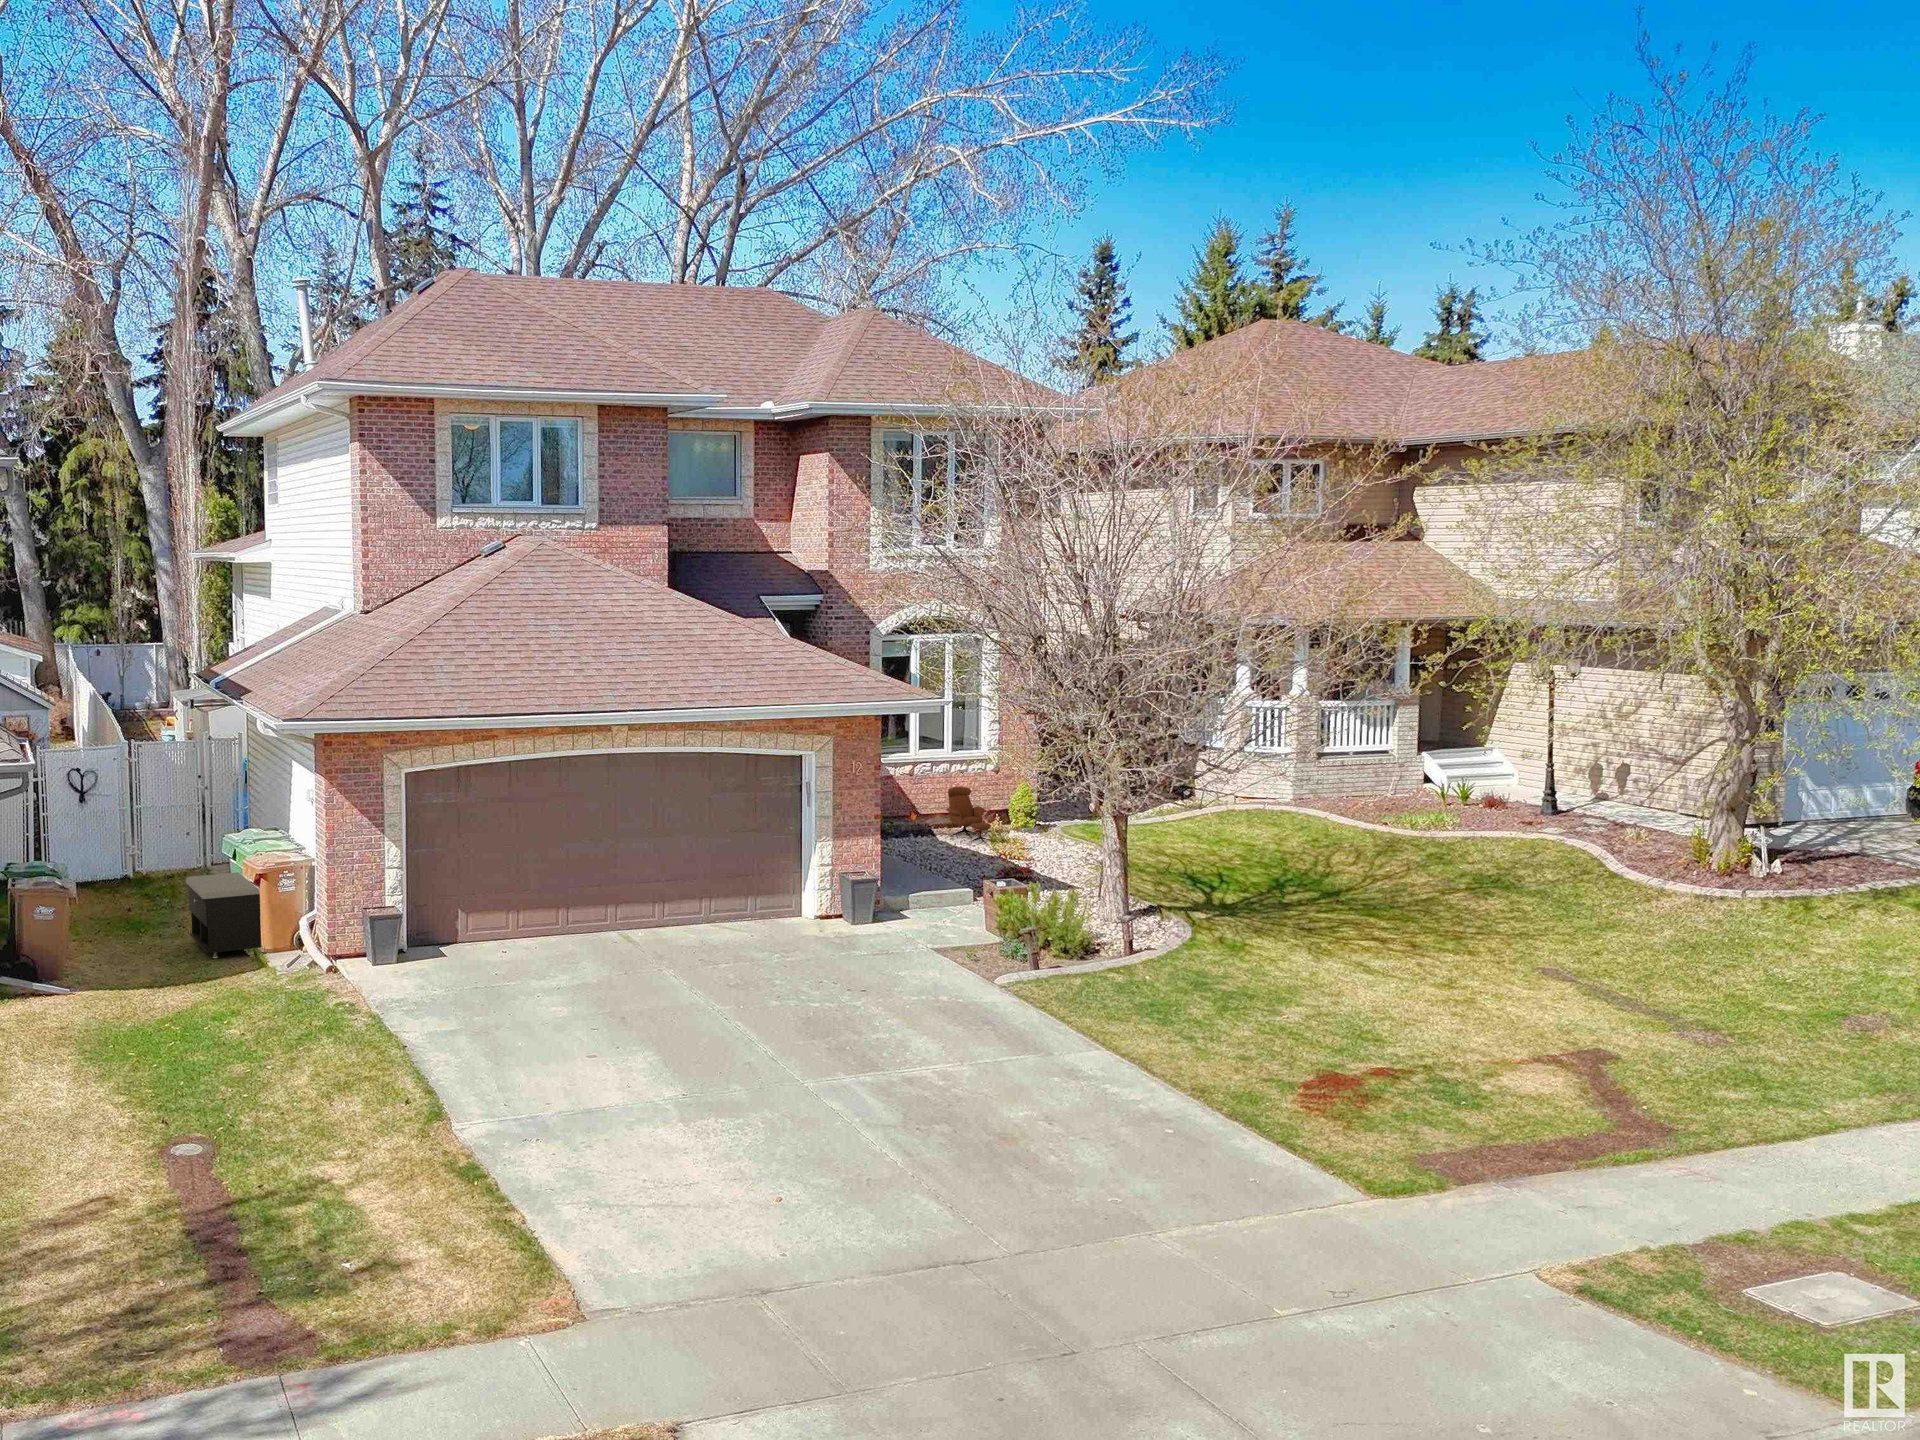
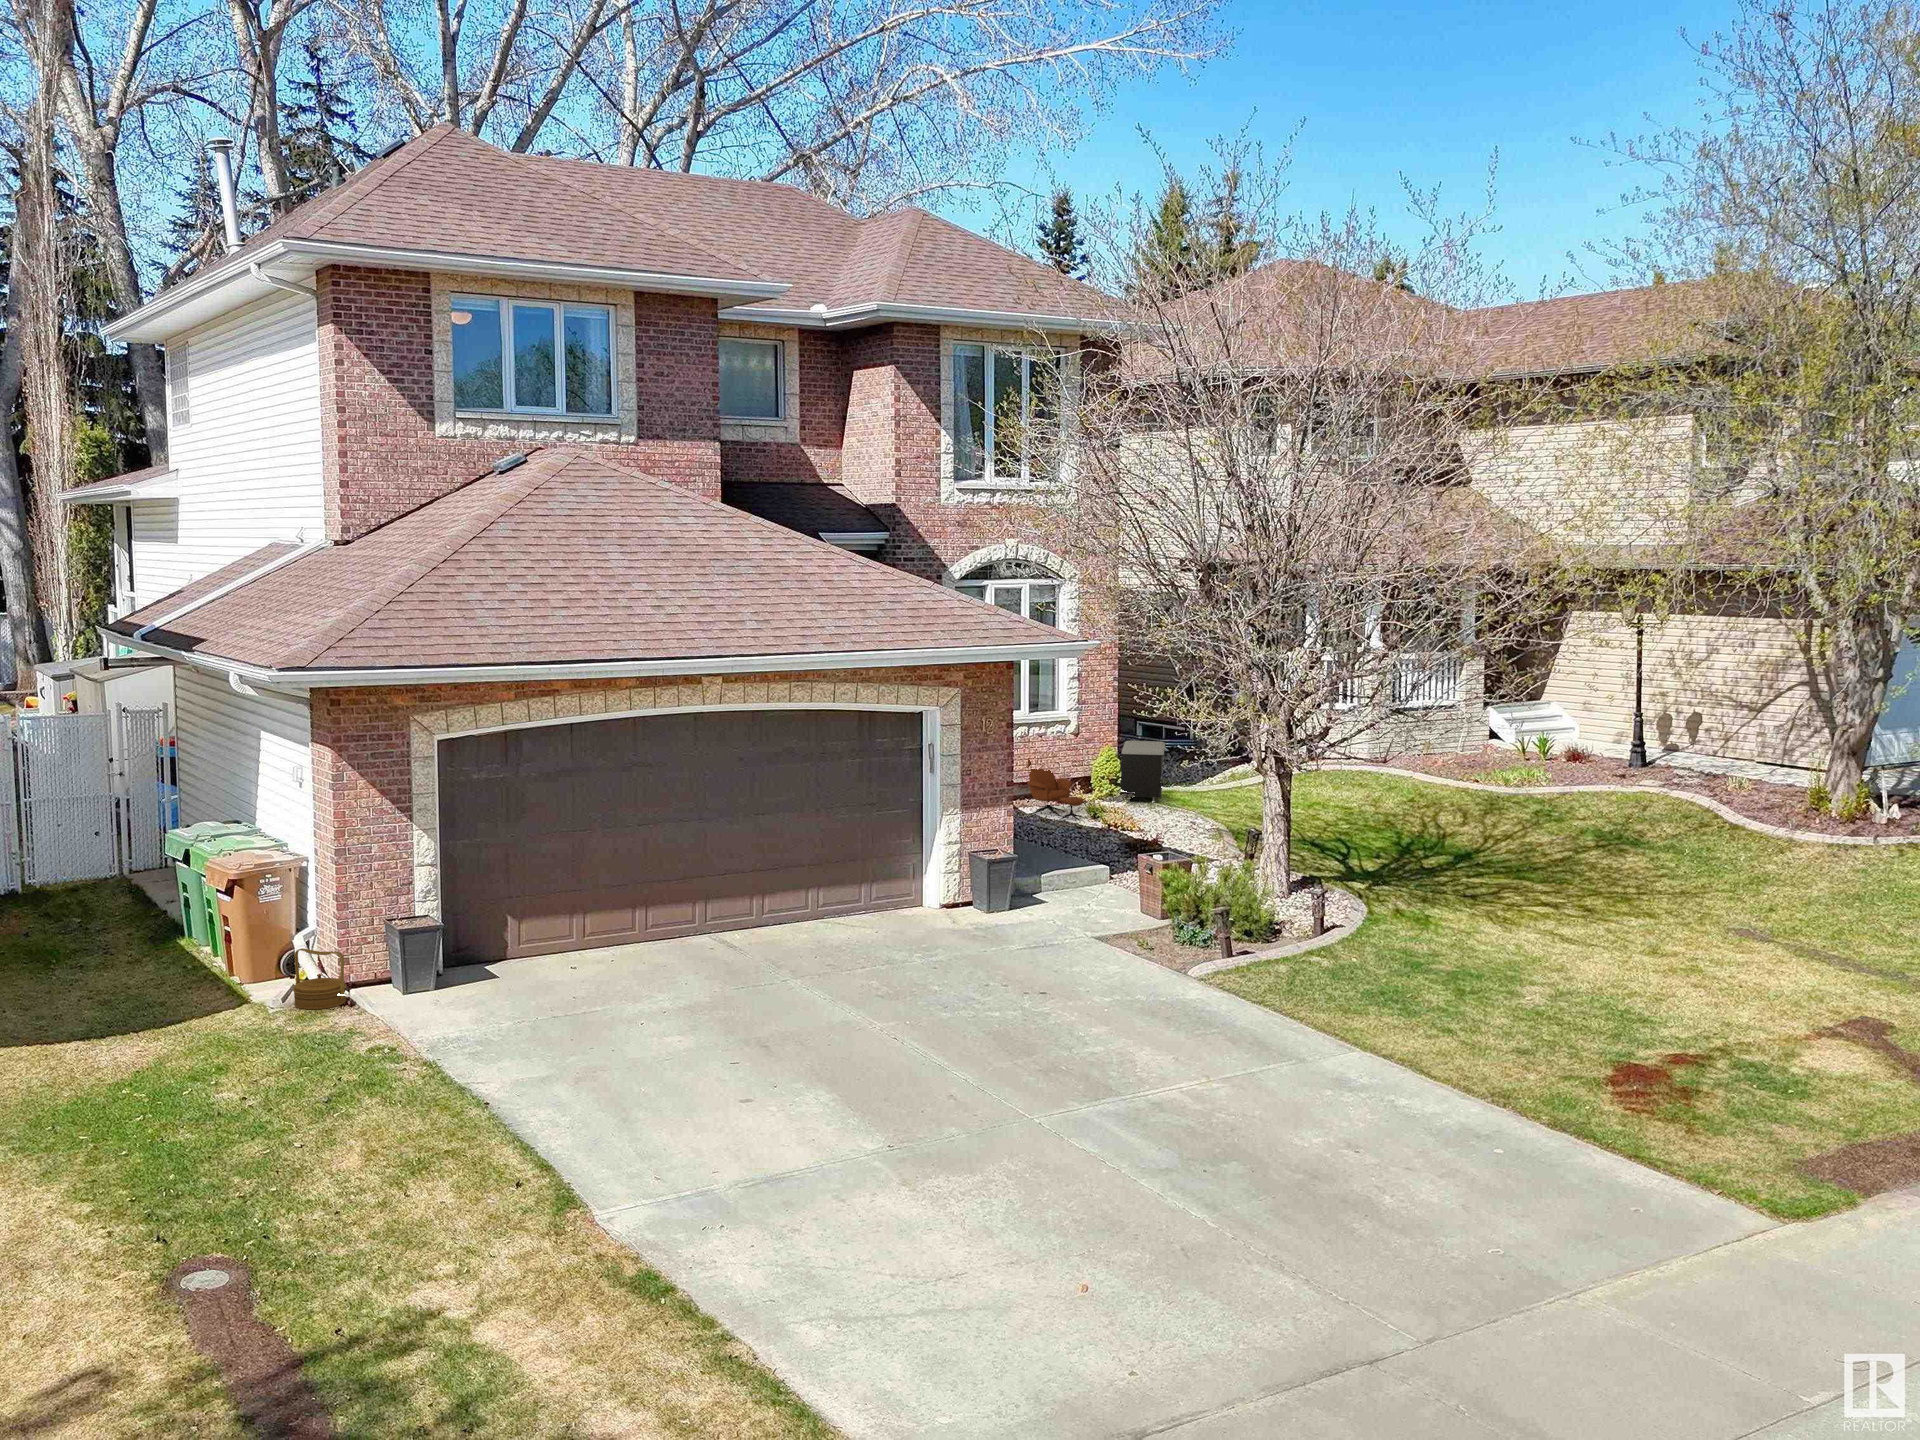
storage bench: present [186,872,261,958] -> present [1121,741,1165,802]
woven basket: none [296,928,335,973] -> present [293,948,347,1010]

